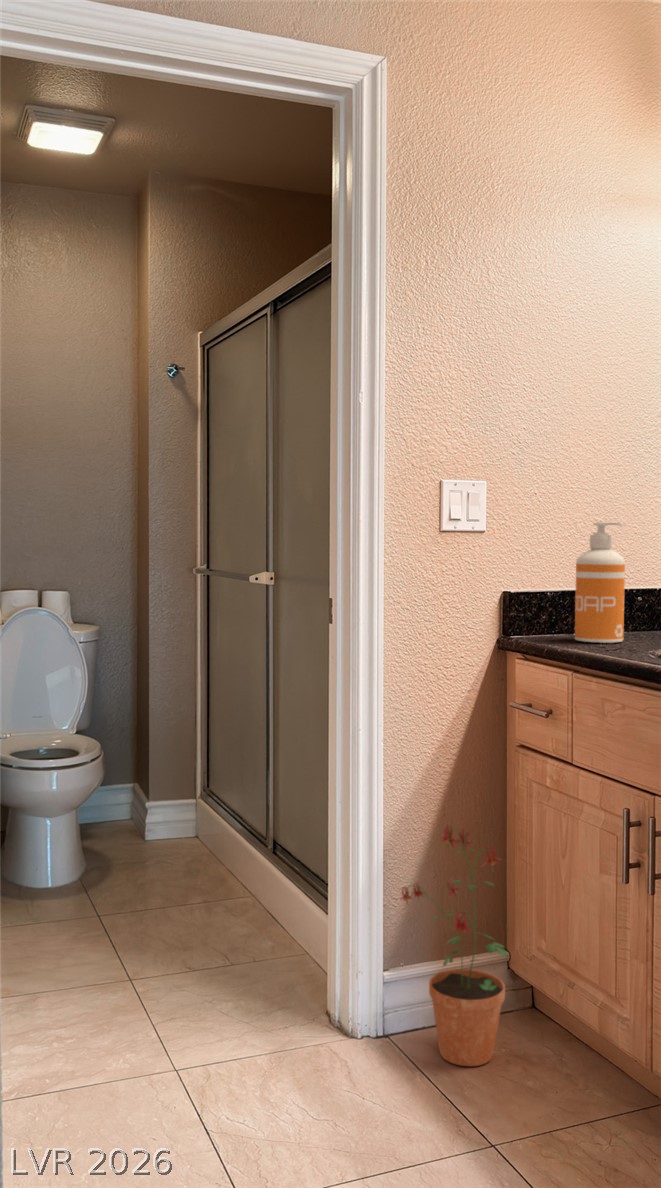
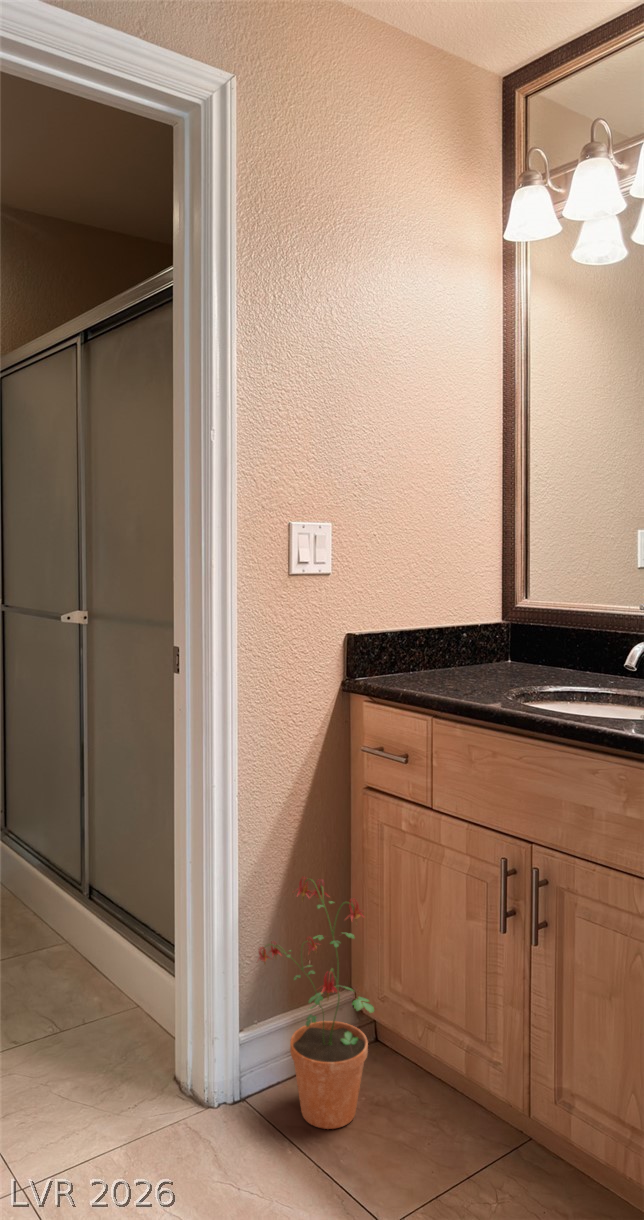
soap dispenser: present [575,522,625,643] -> none [419,565,467,684]

